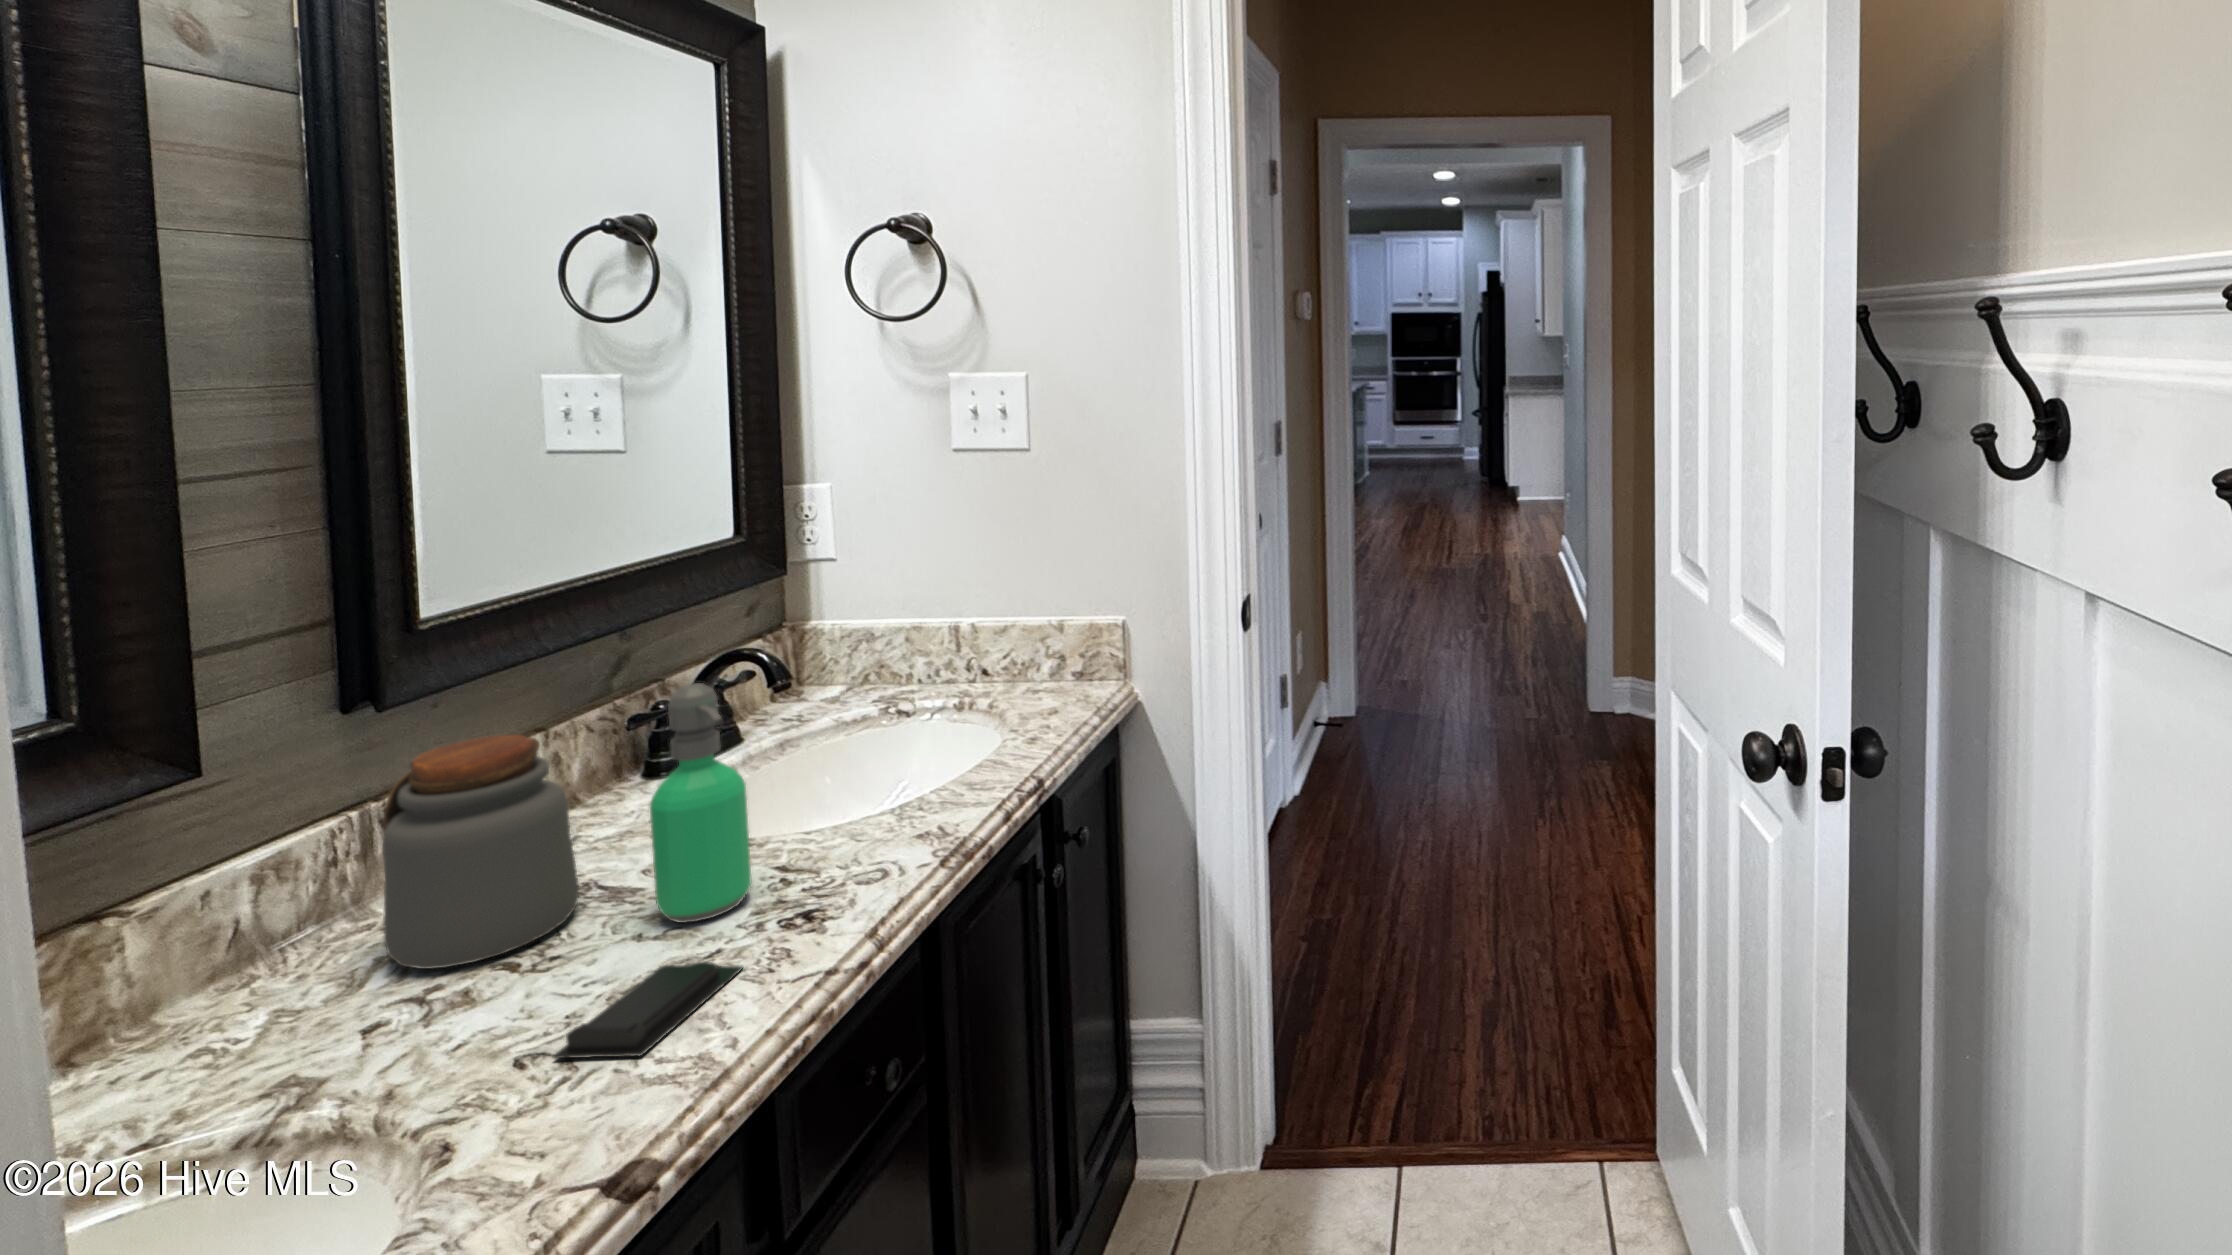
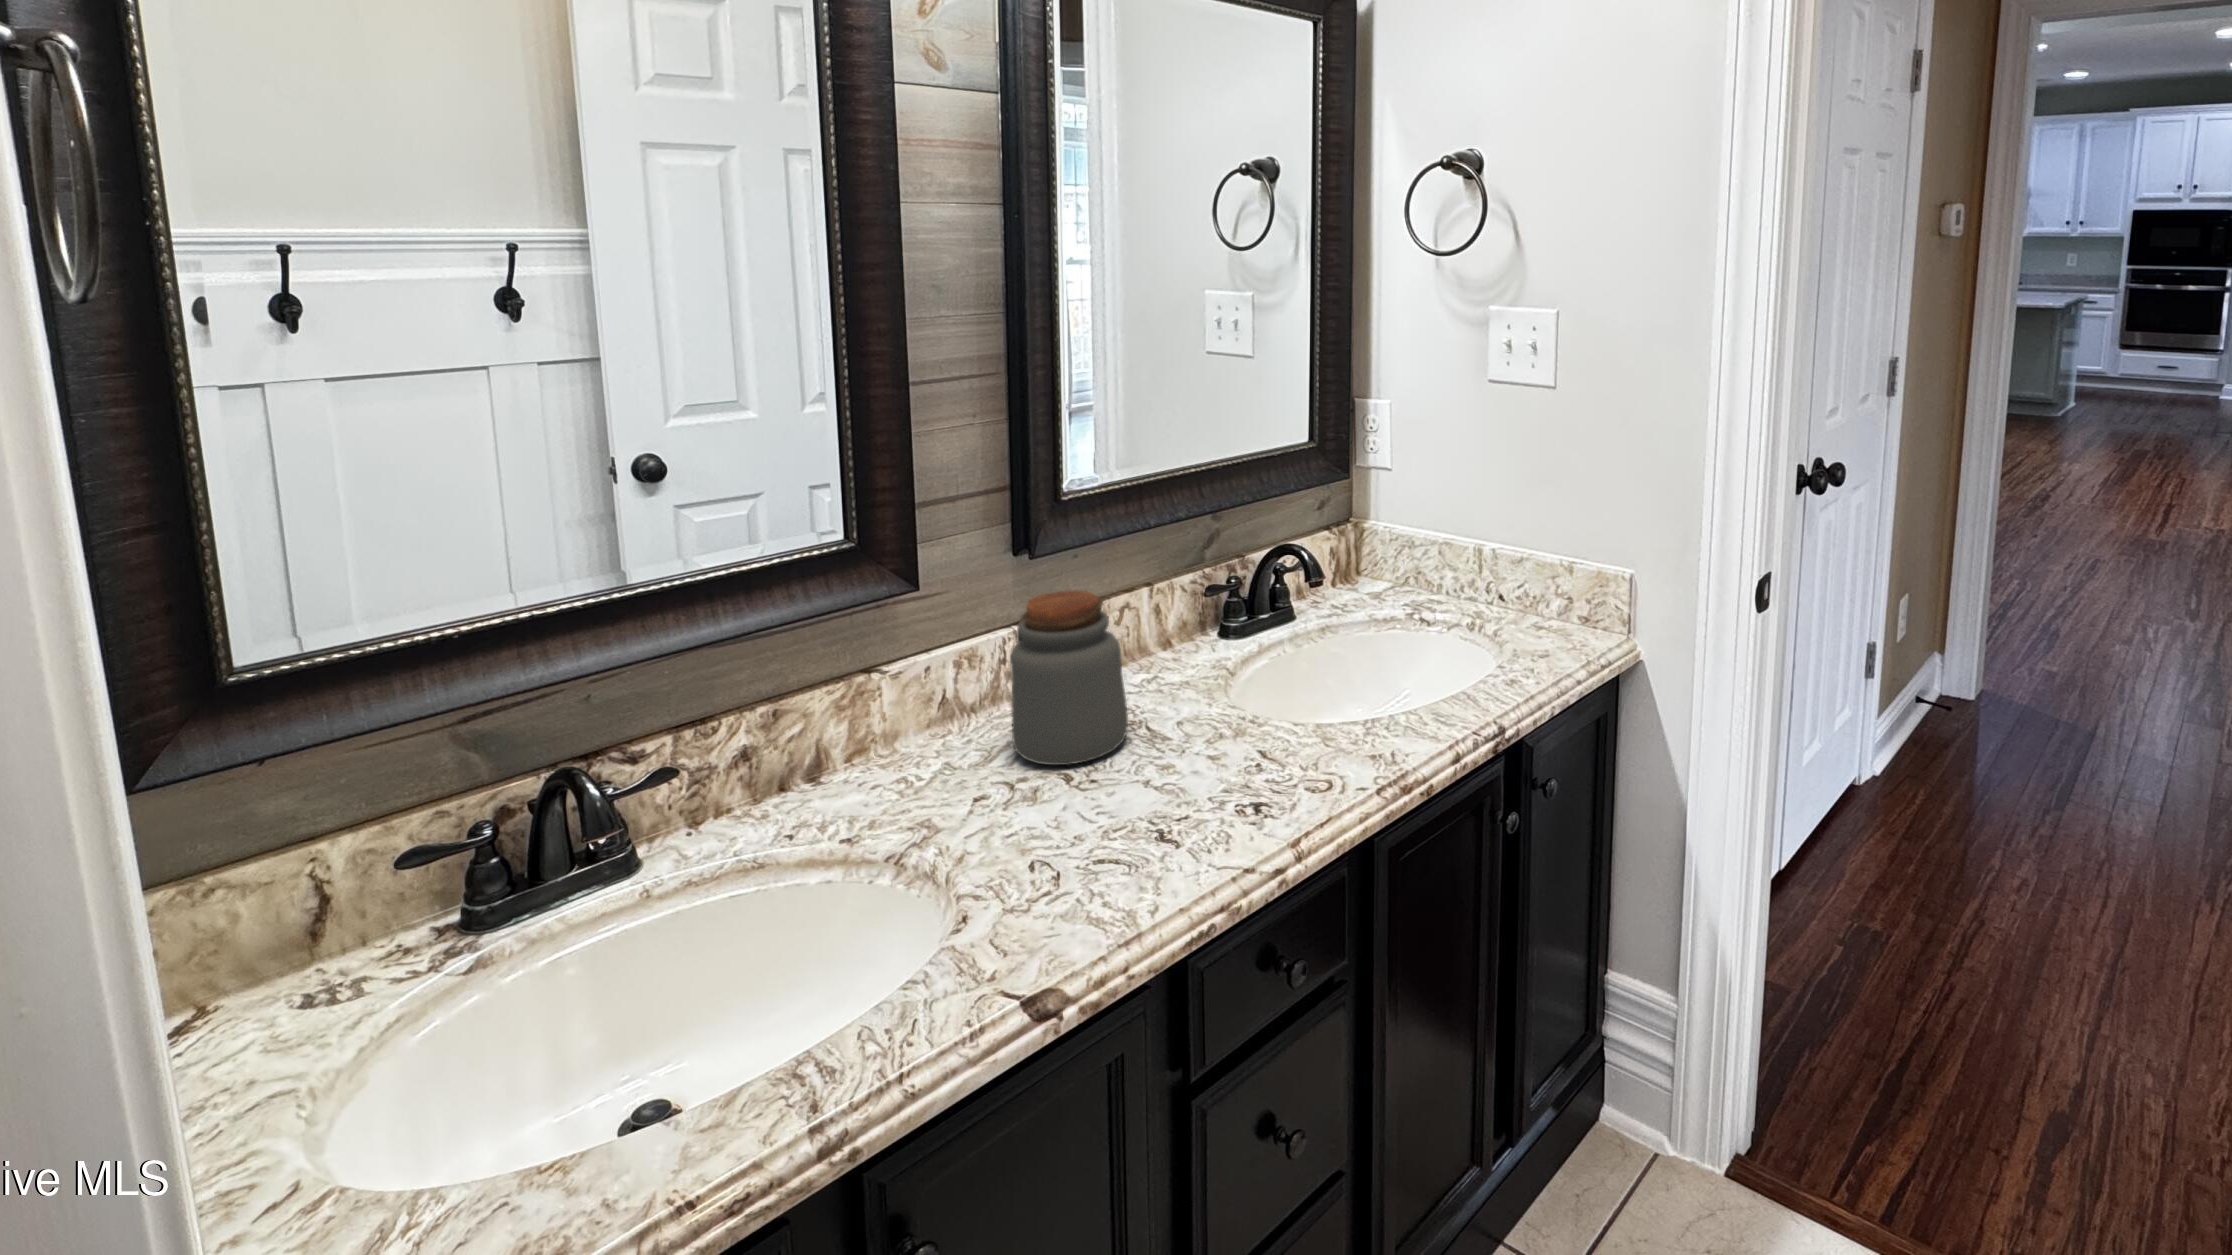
soap dispenser: present [650,683,751,923] -> none [1158,576,1231,782]
soap bar: present [554,961,743,1058] -> none [1048,816,1192,894]

